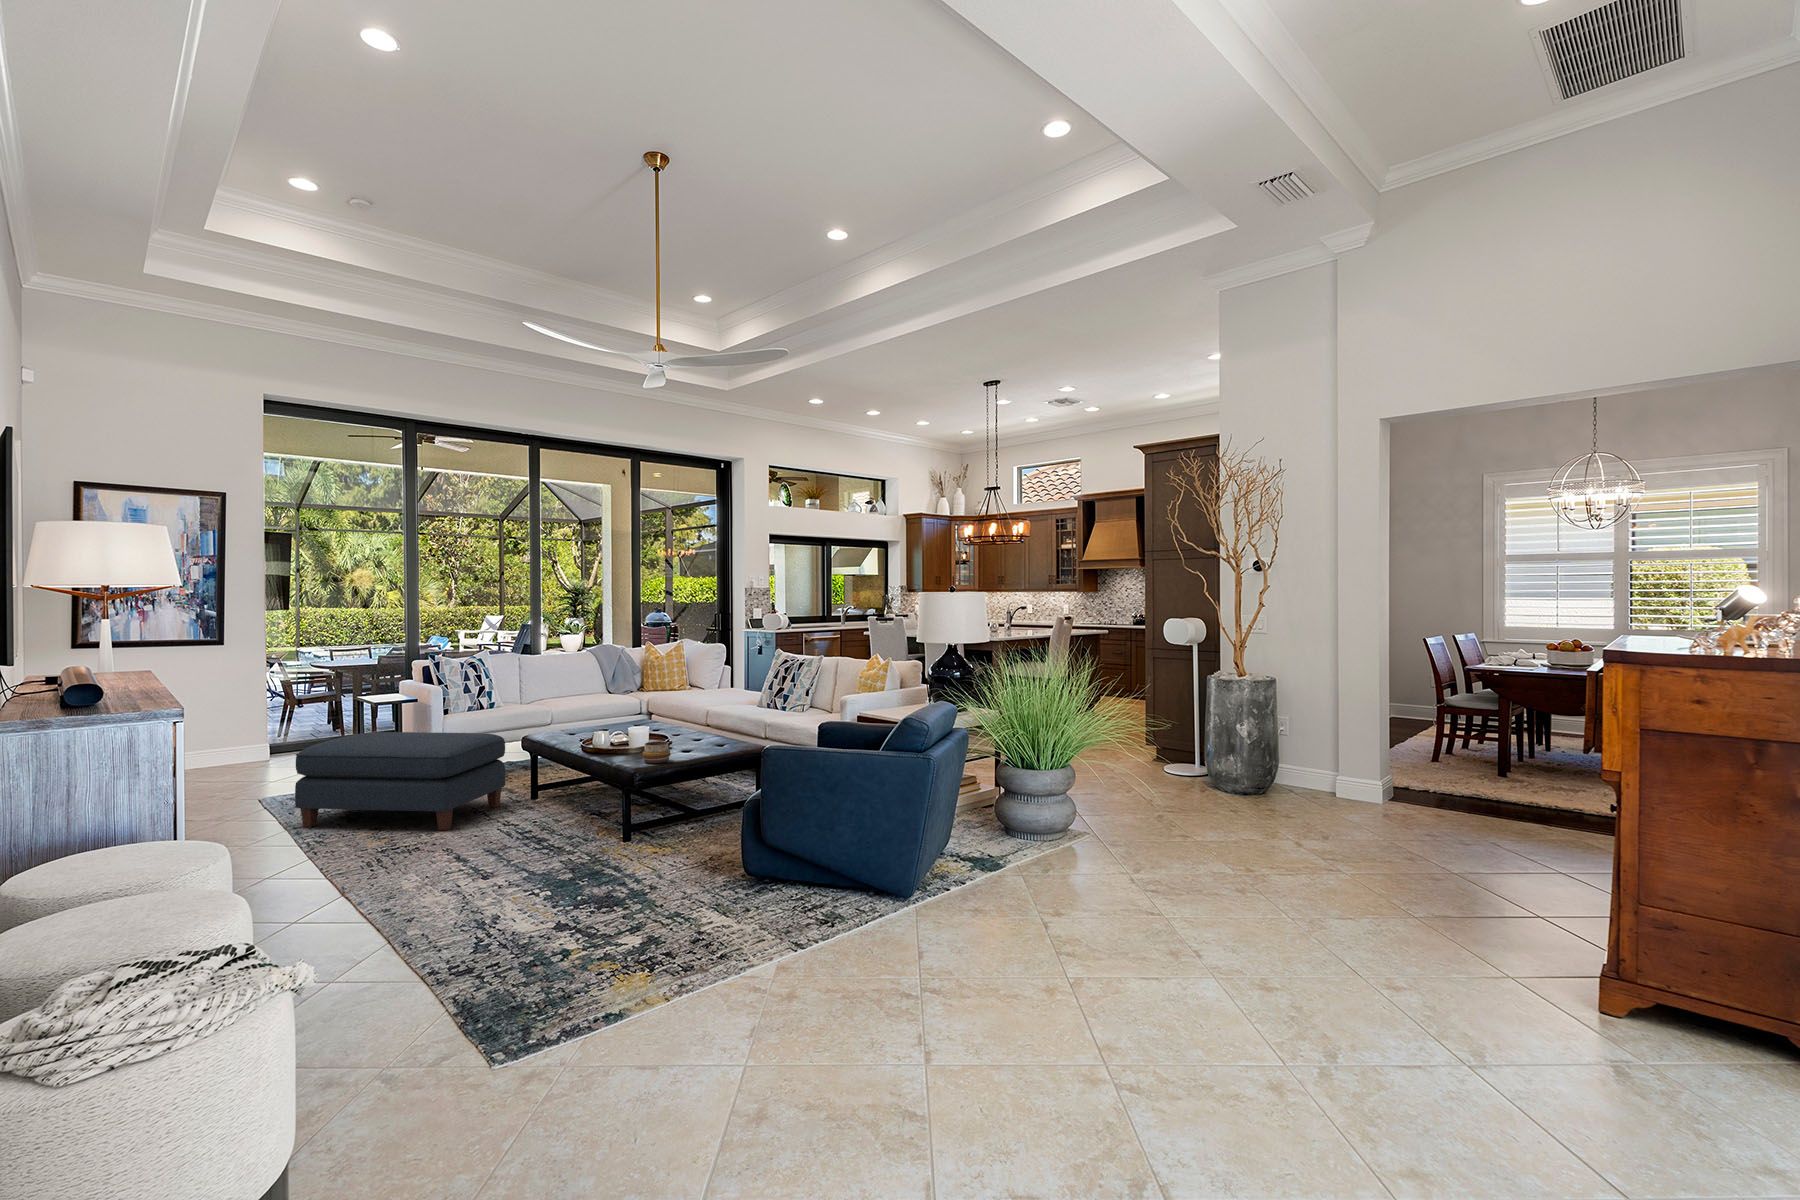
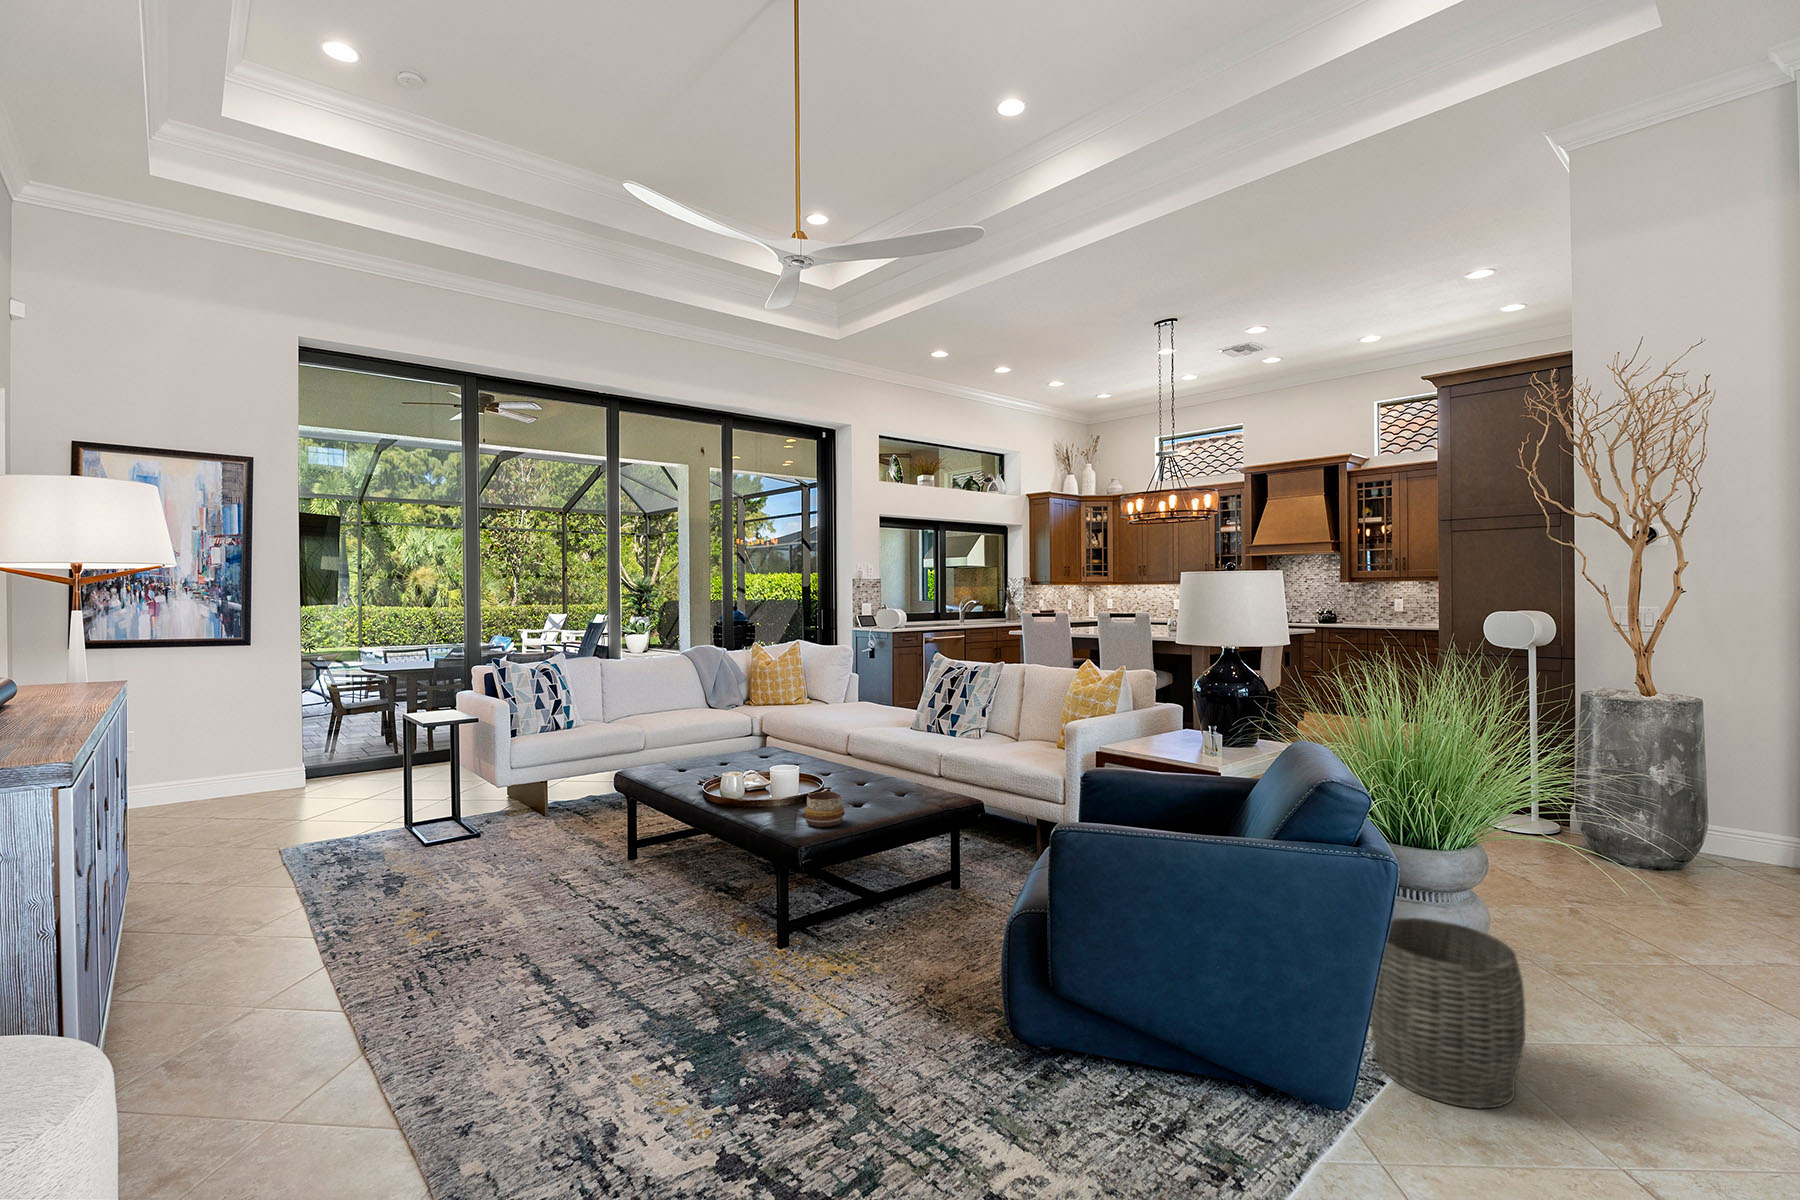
ottoman: present [295,732,505,830] -> none [312,766,598,915]
woven basket: none [951,802,1027,897] -> present [1370,918,1525,1108]

